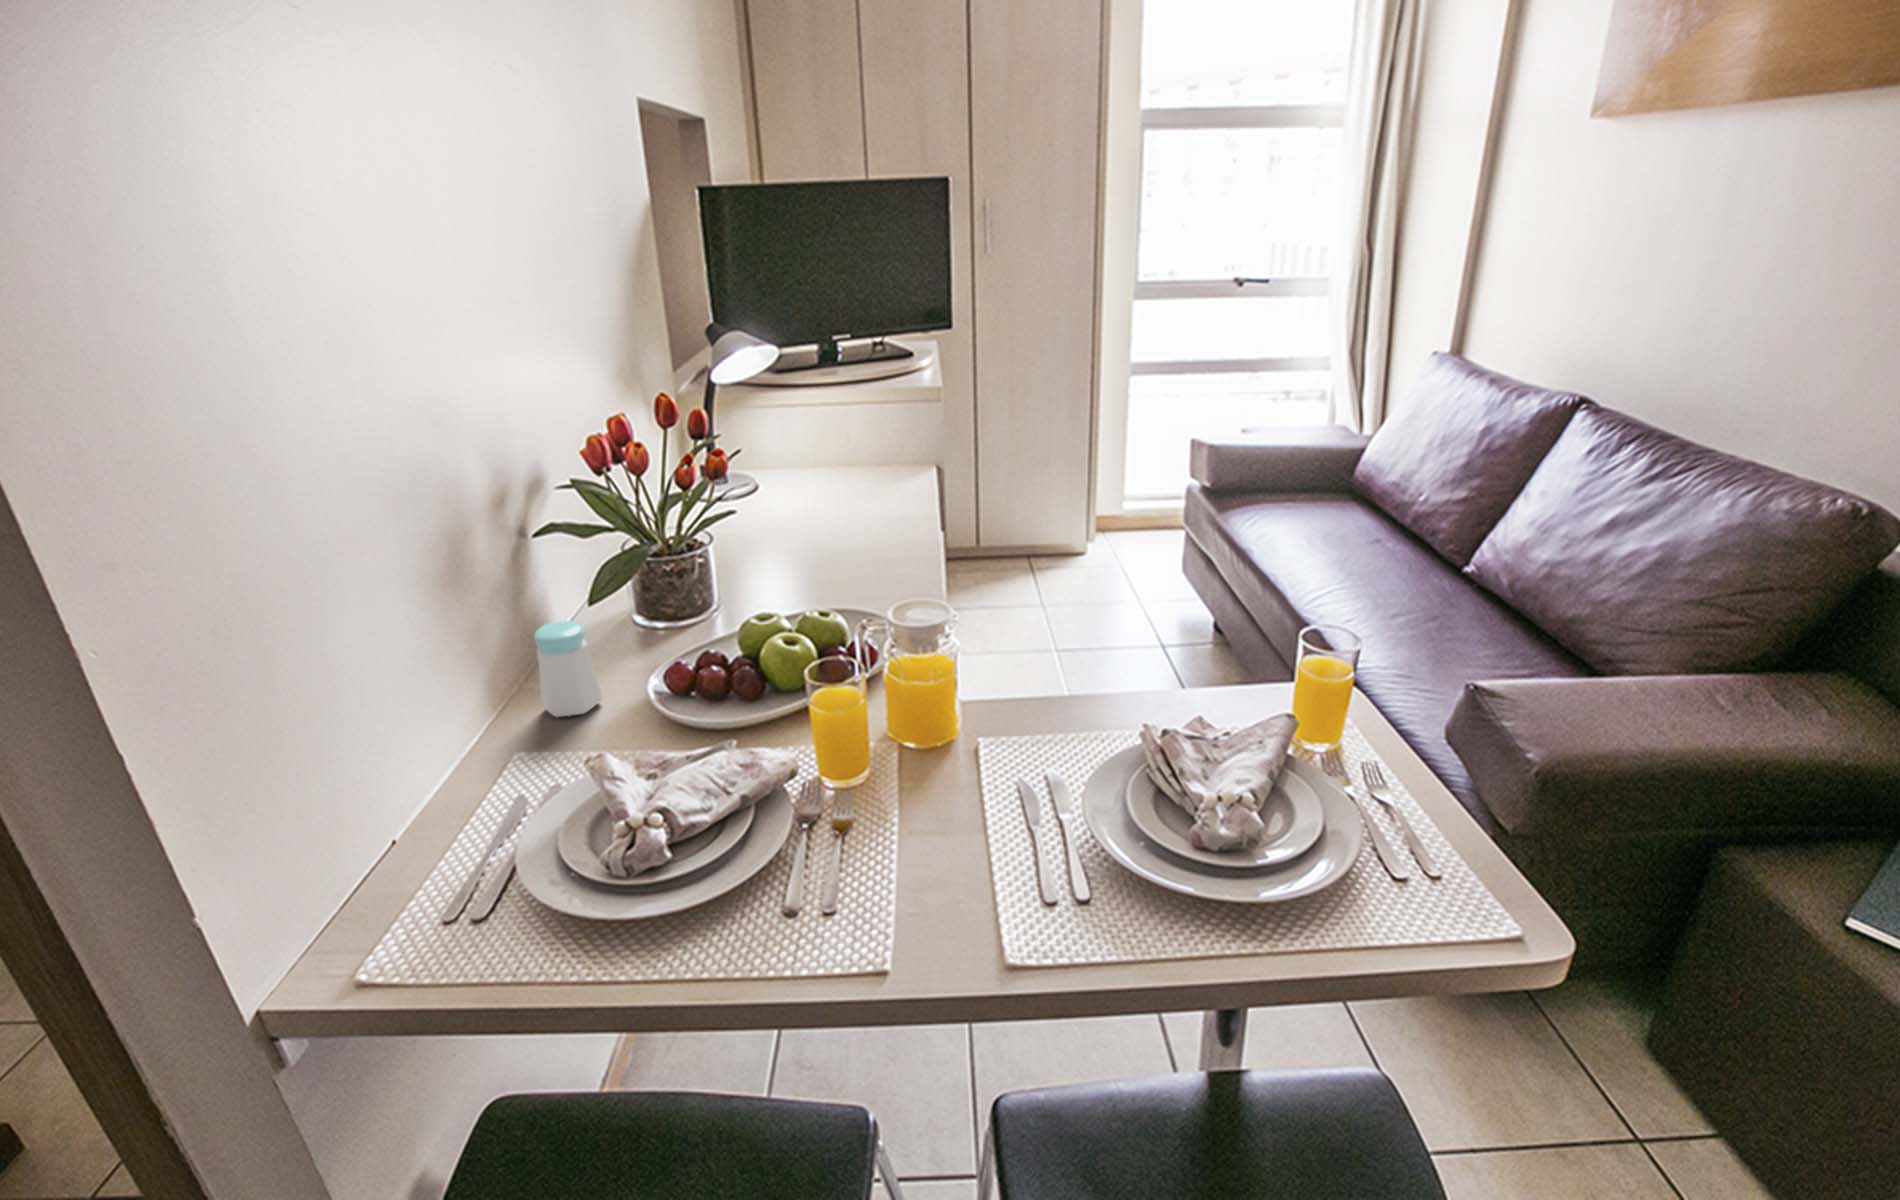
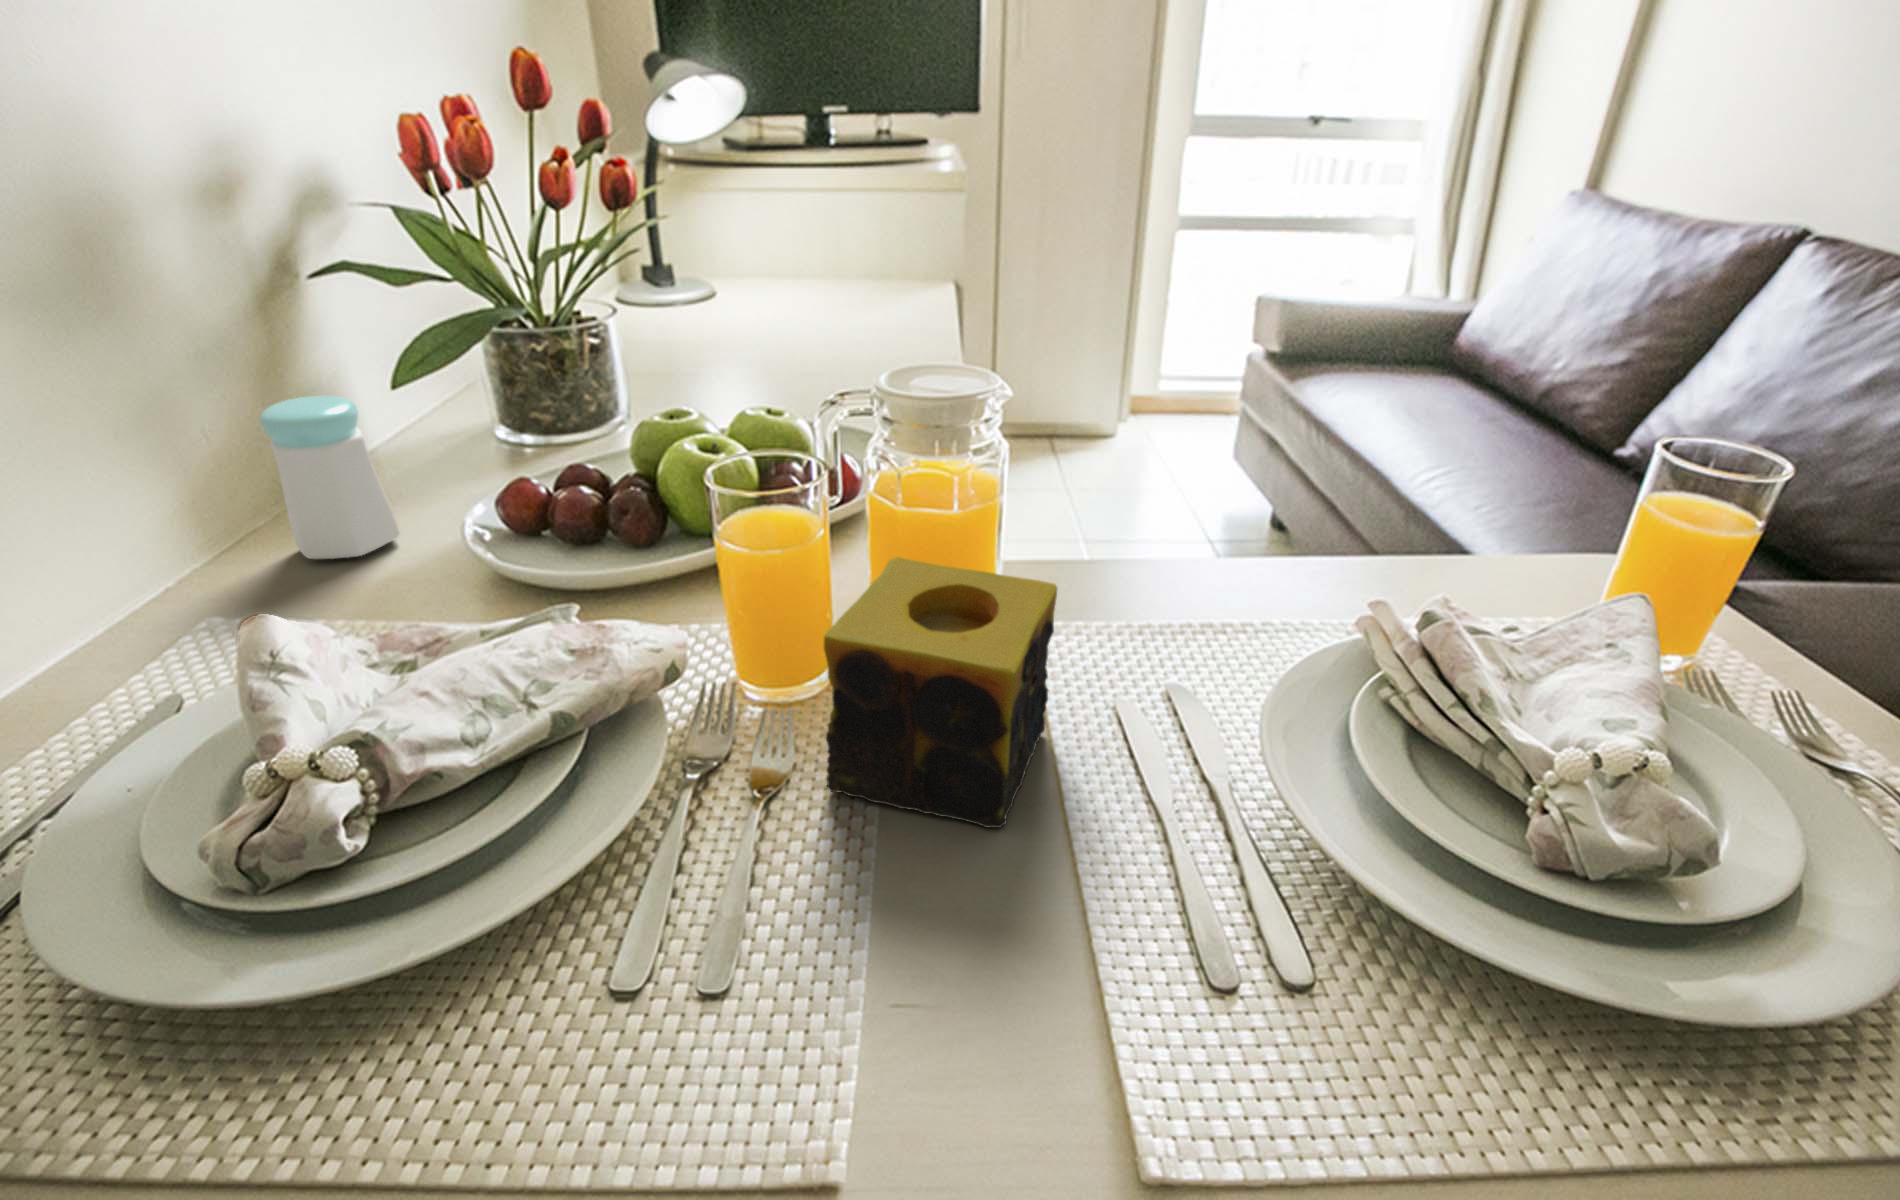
candle: none [870,710,982,844] -> present [824,557,1057,828]

